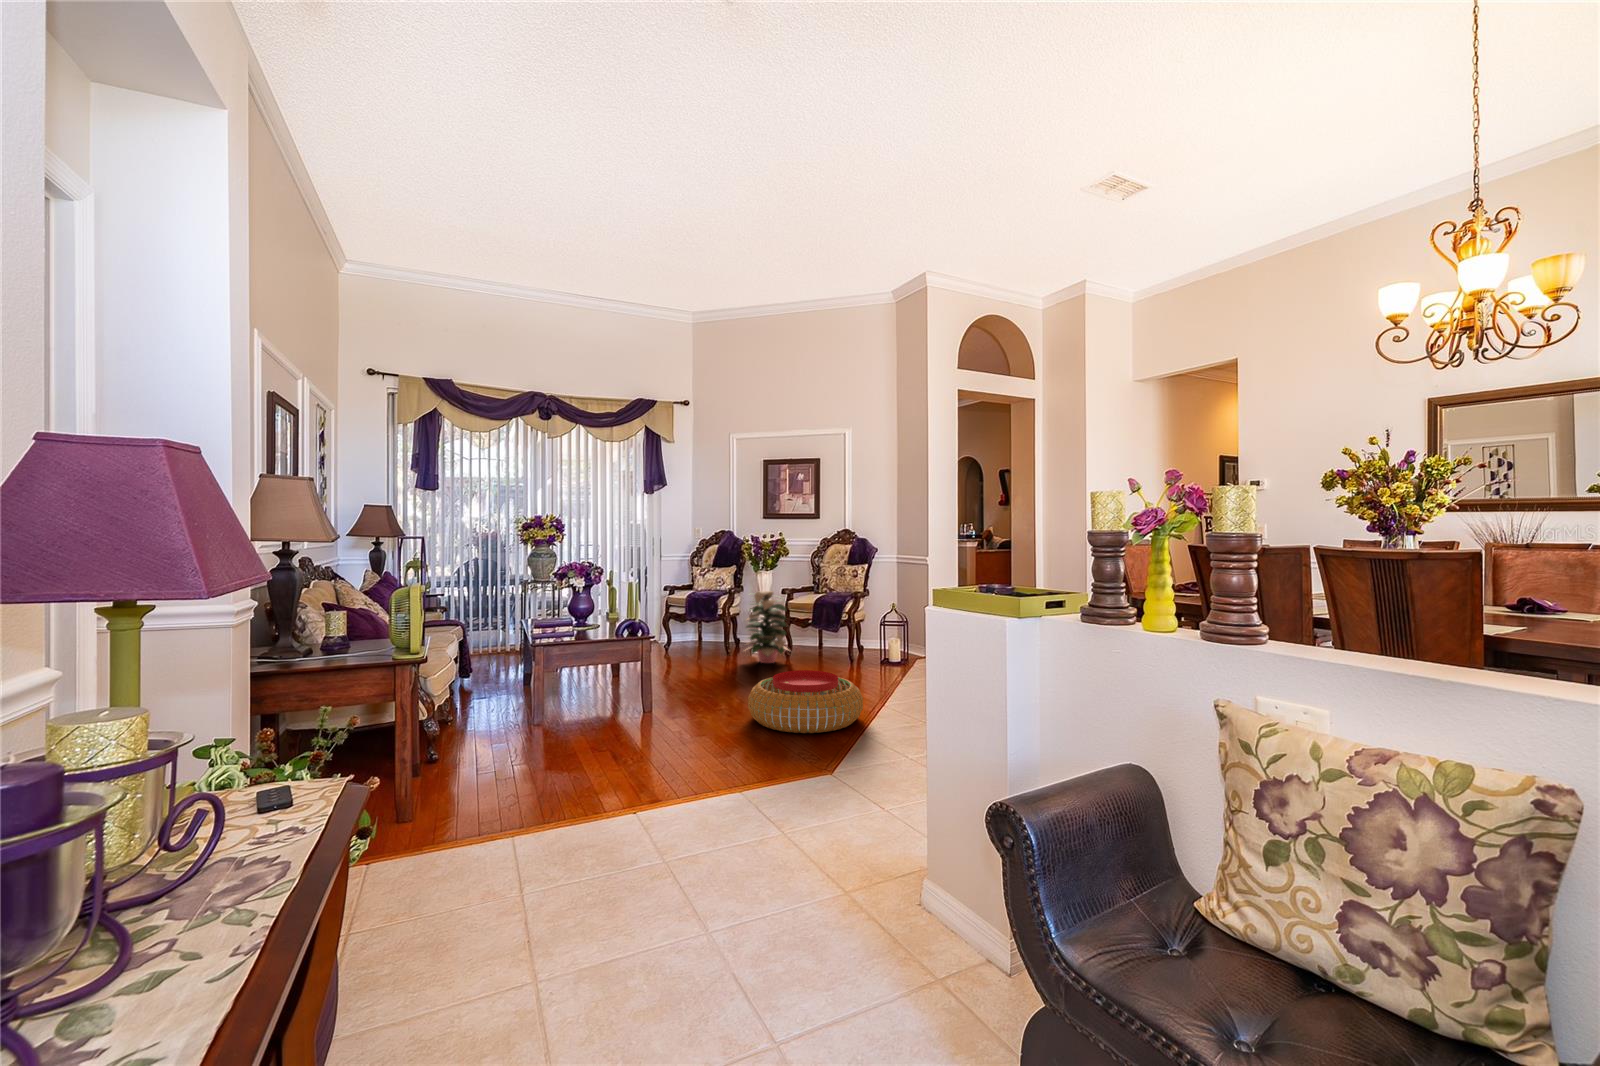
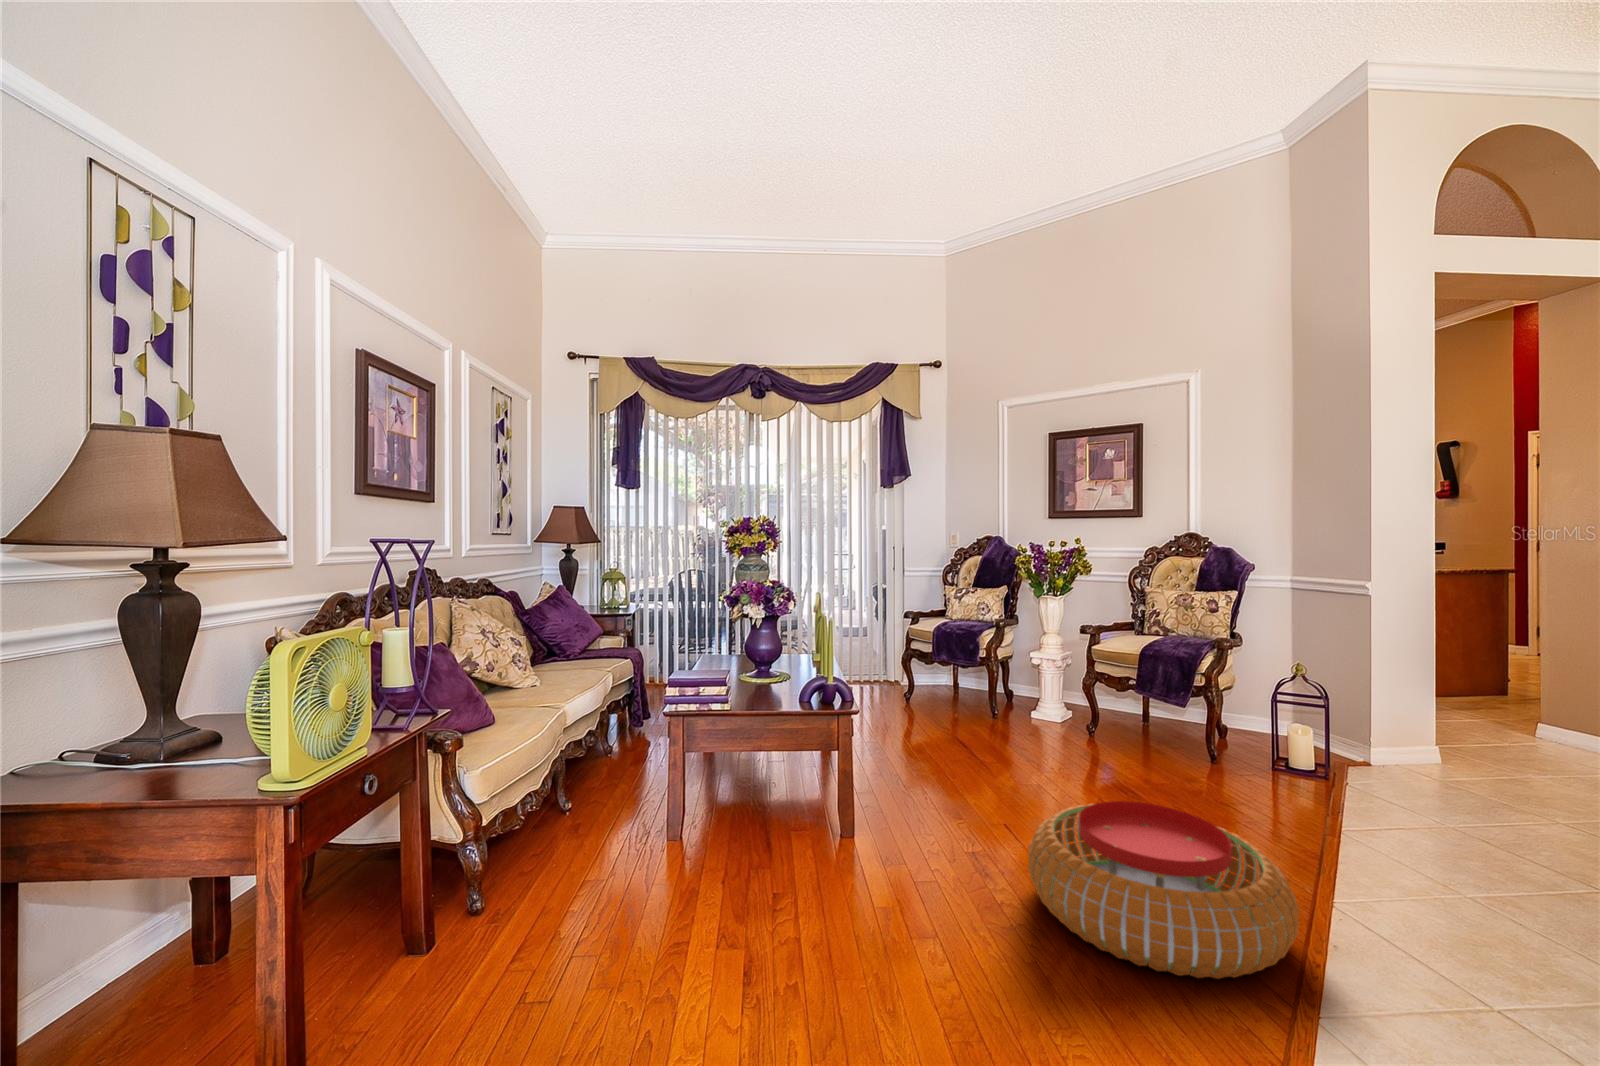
decorative plant: present [746,591,788,663] -> none [1014,628,1102,742]

